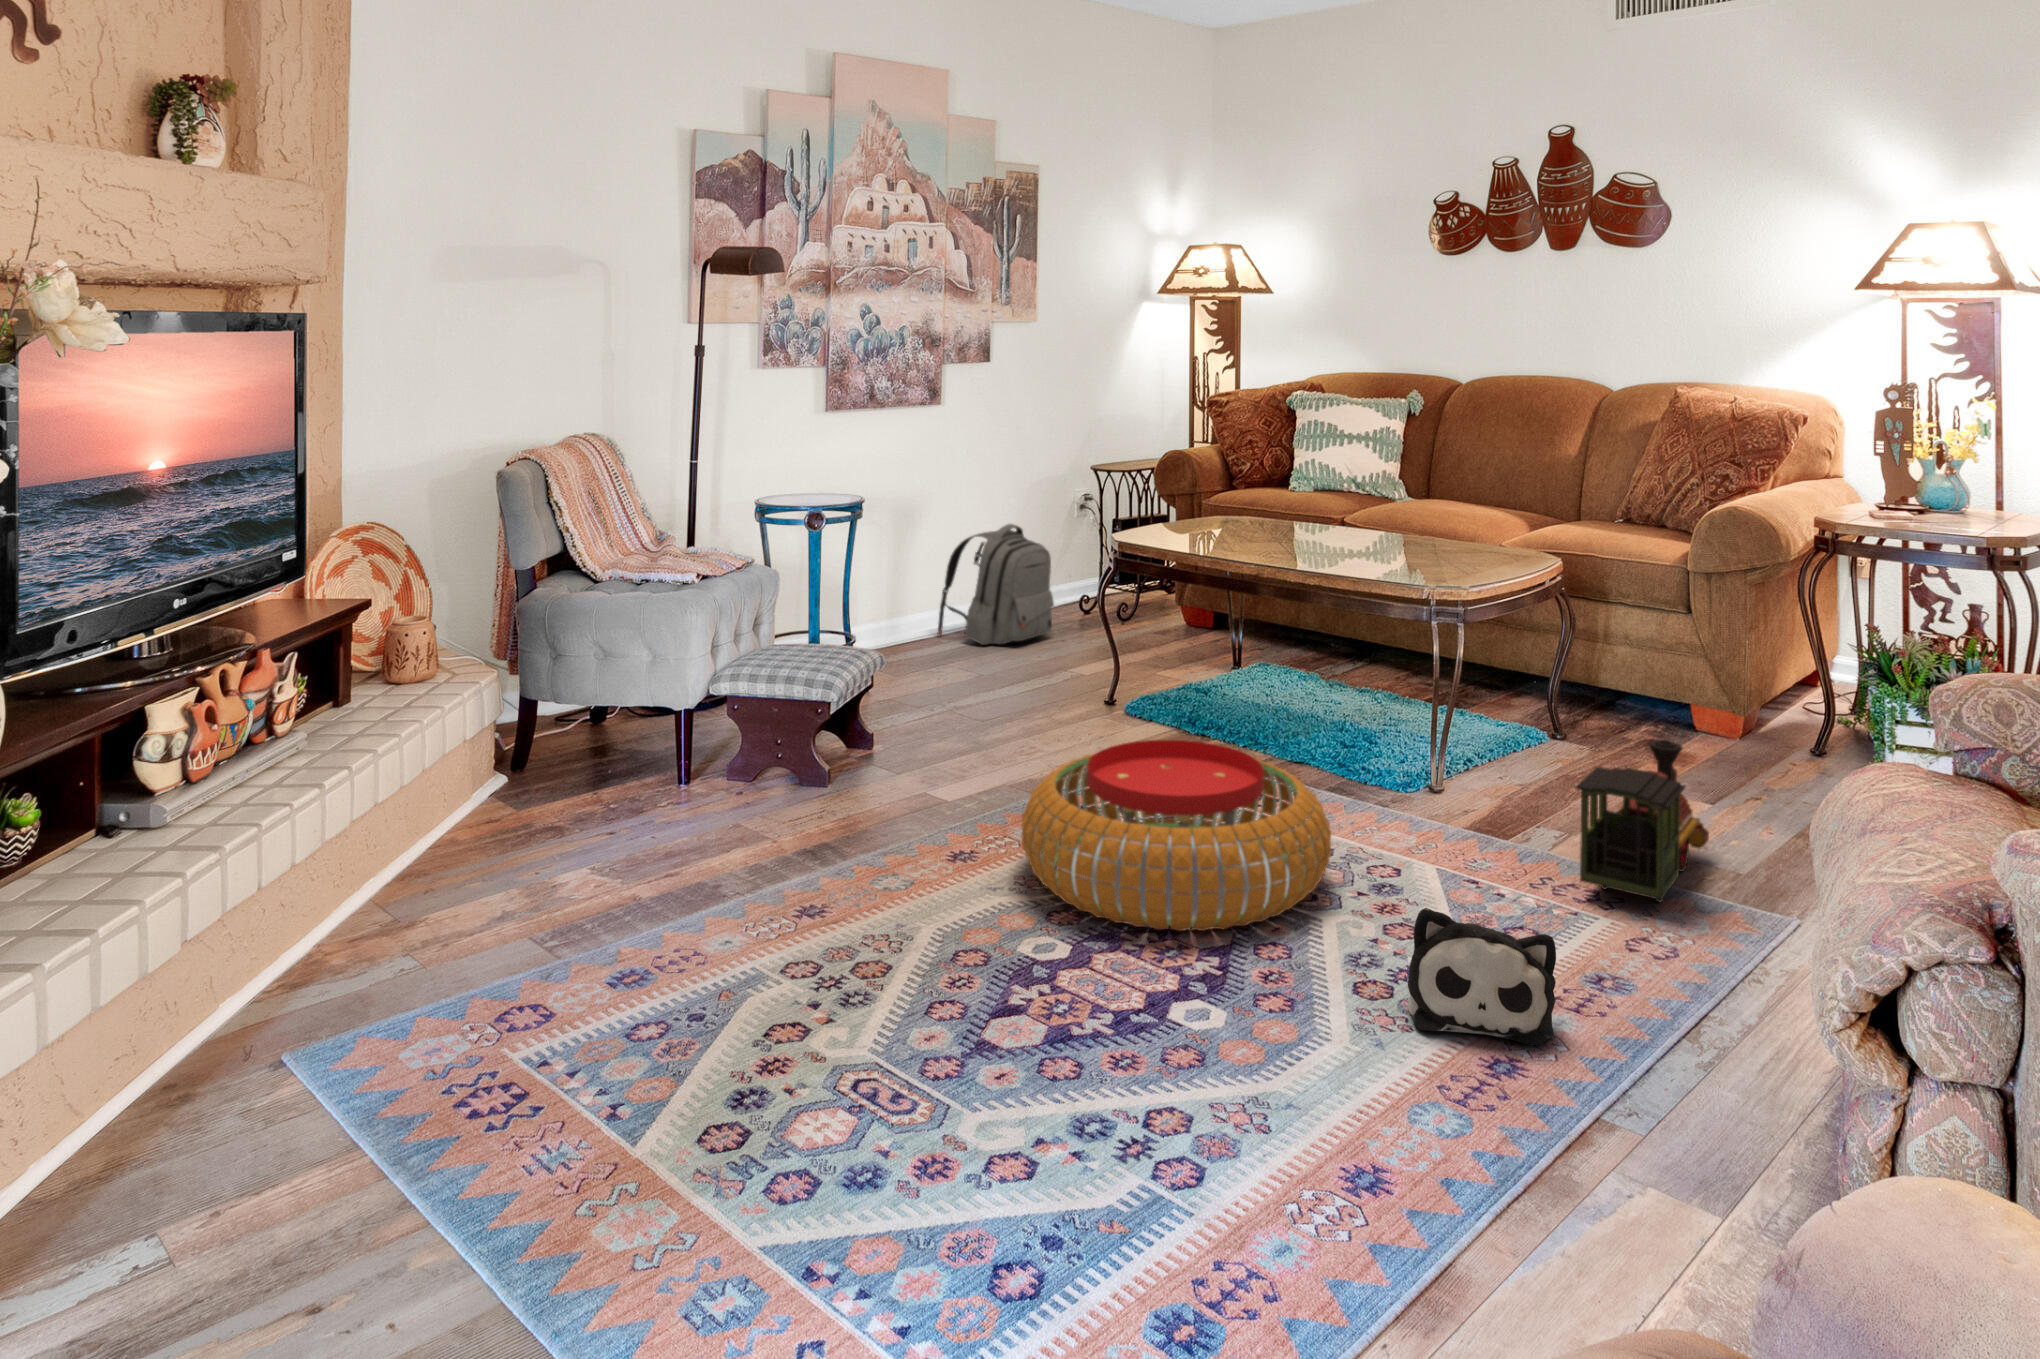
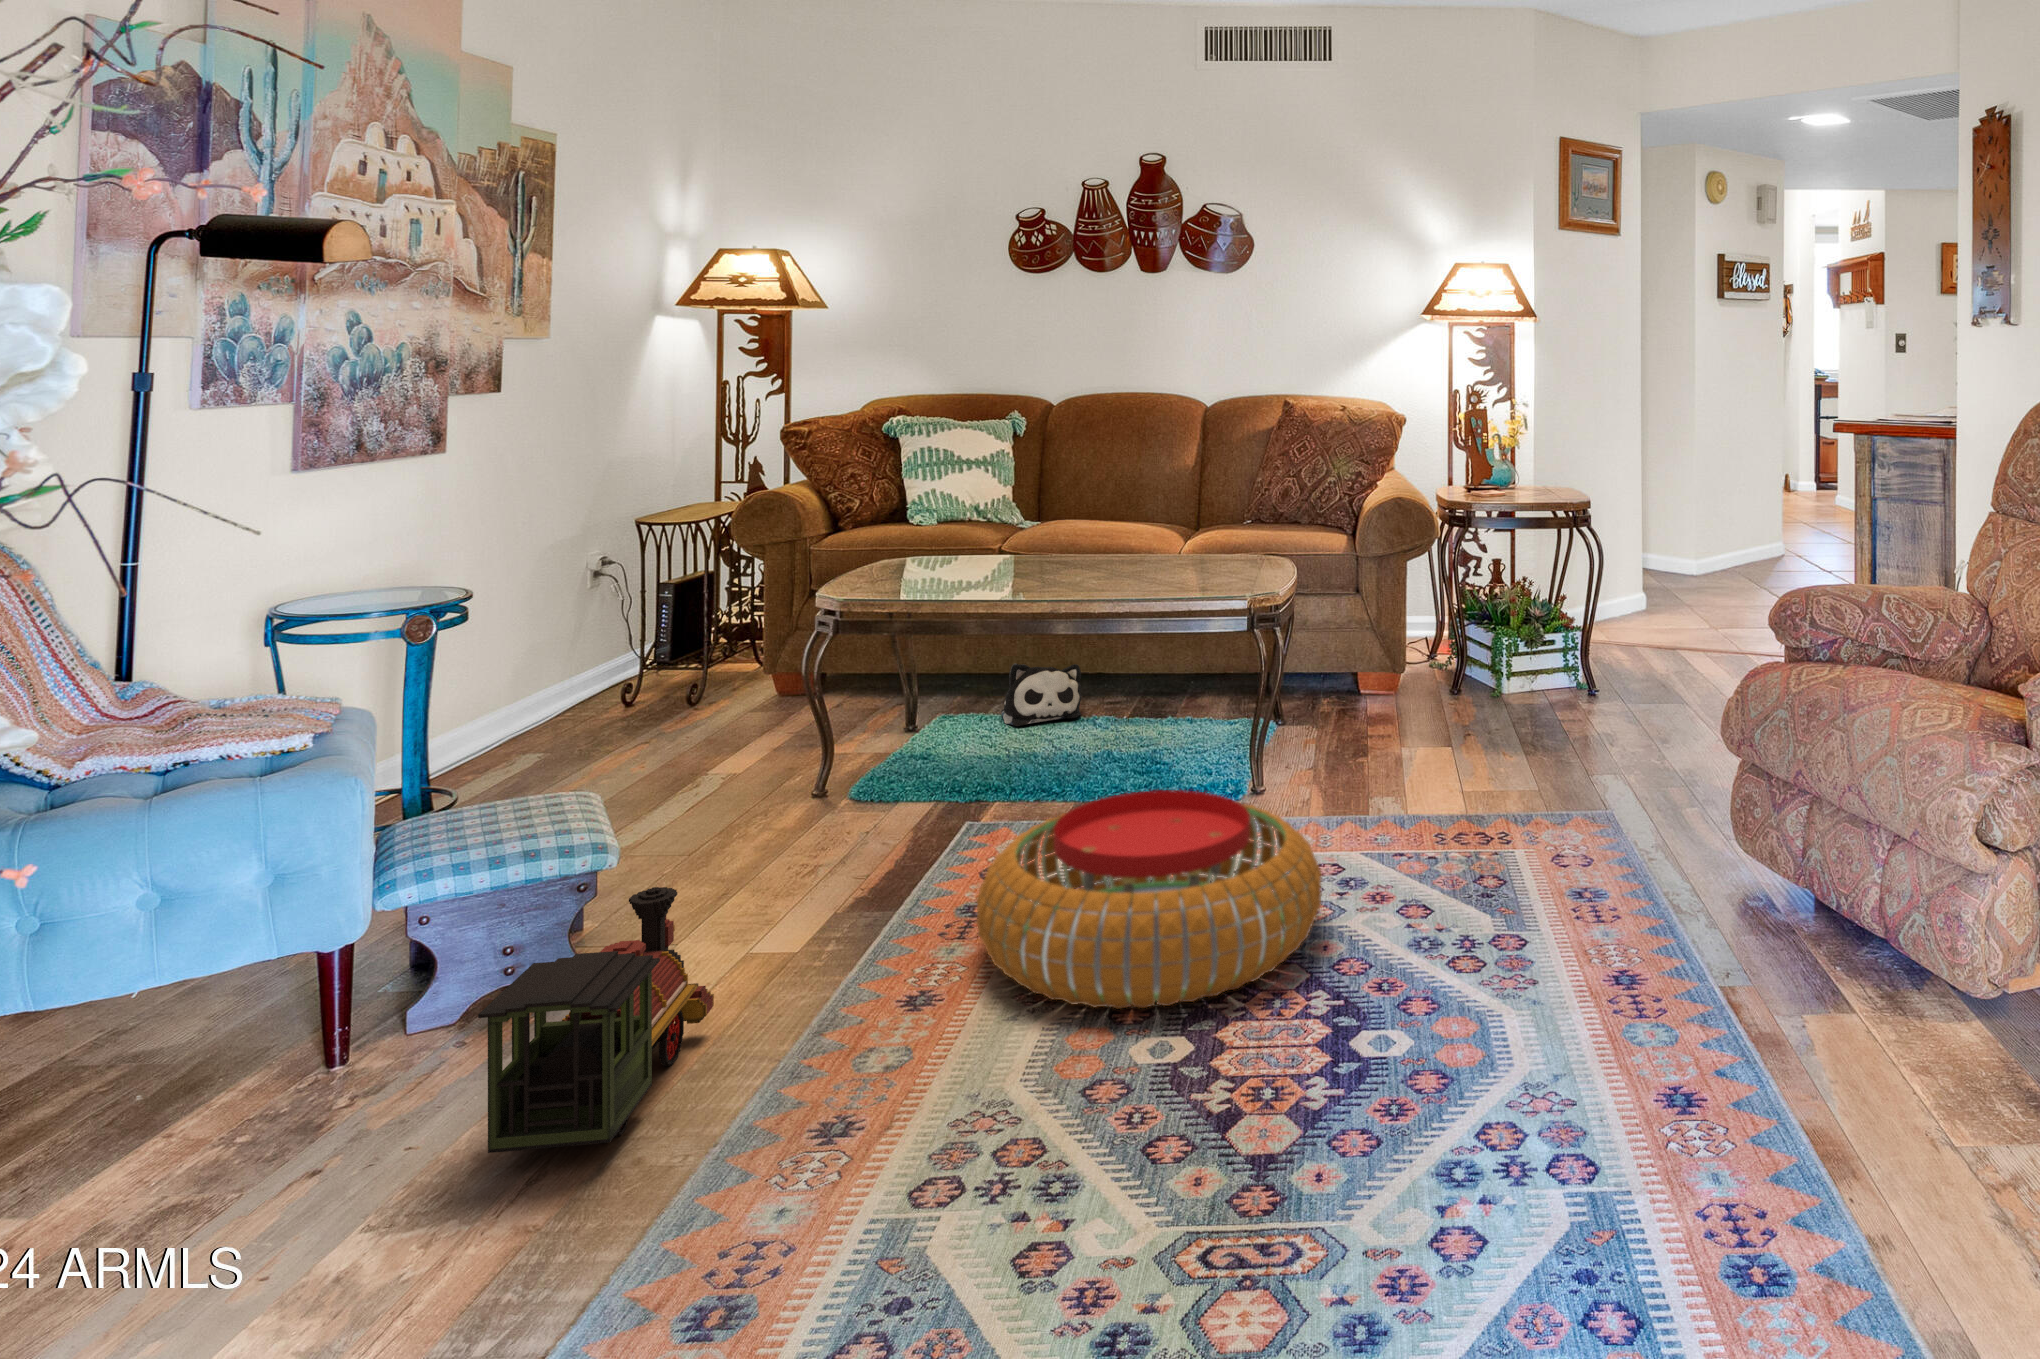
backpack: present [937,524,1054,645] -> none [453,602,635,773]
toy train: present [1576,740,1709,902] -> present [478,887,714,1153]
plush toy: present [1408,908,1556,1045] -> present [1001,663,1081,726]

